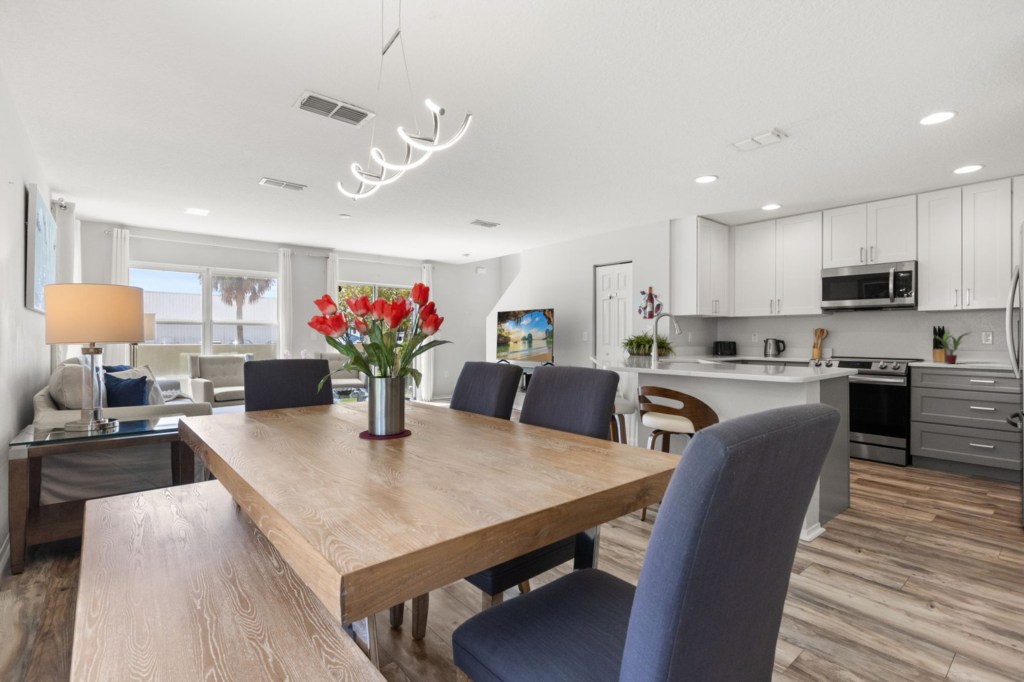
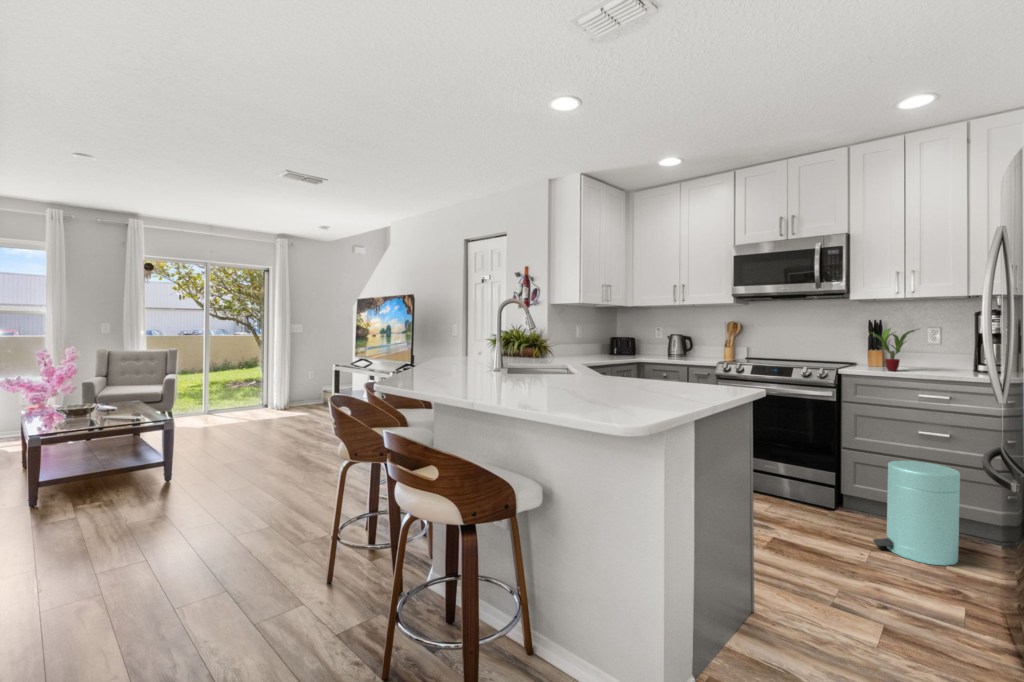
trash can: none [934,425,997,494] -> present [873,461,960,566]

